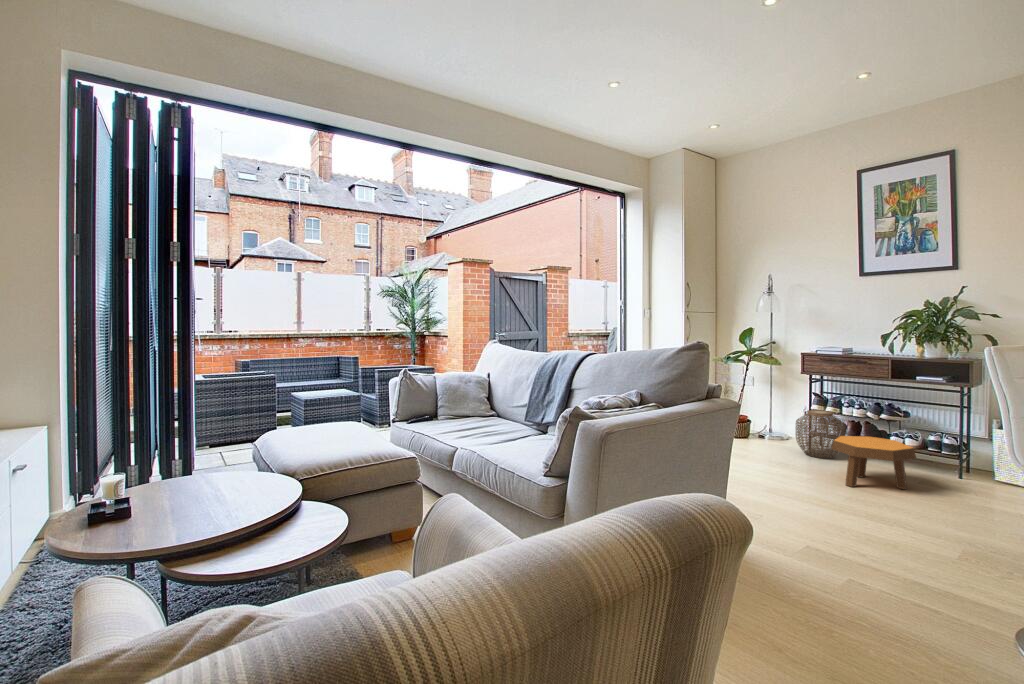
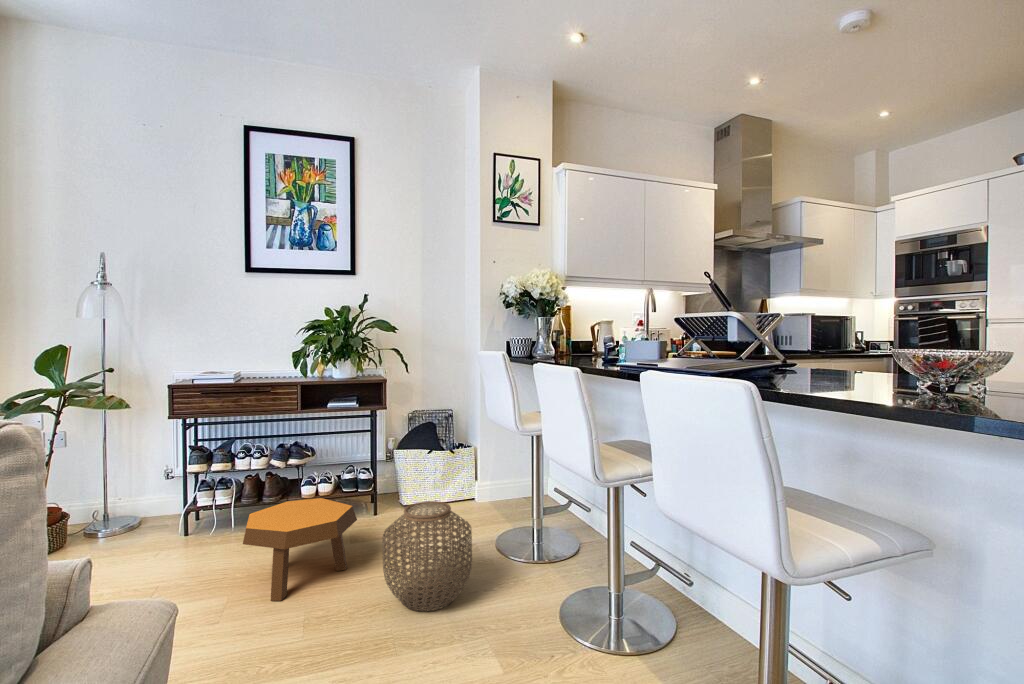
woven basket: present [796,410,845,458] -> present [382,501,472,611]

